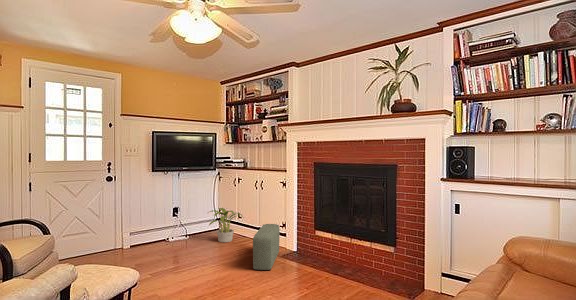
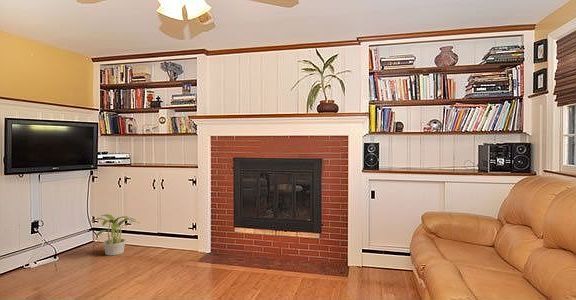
pouf: present [253,224,280,270] -> none [173,226,201,278]

